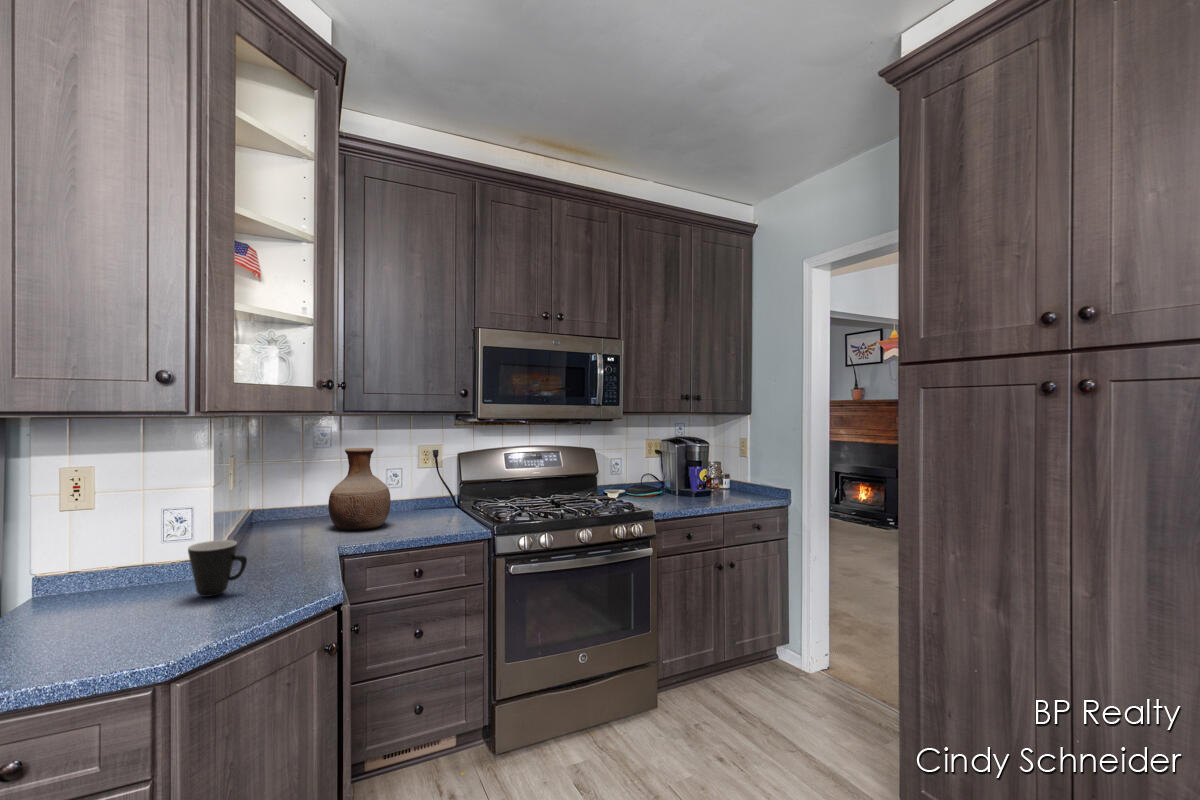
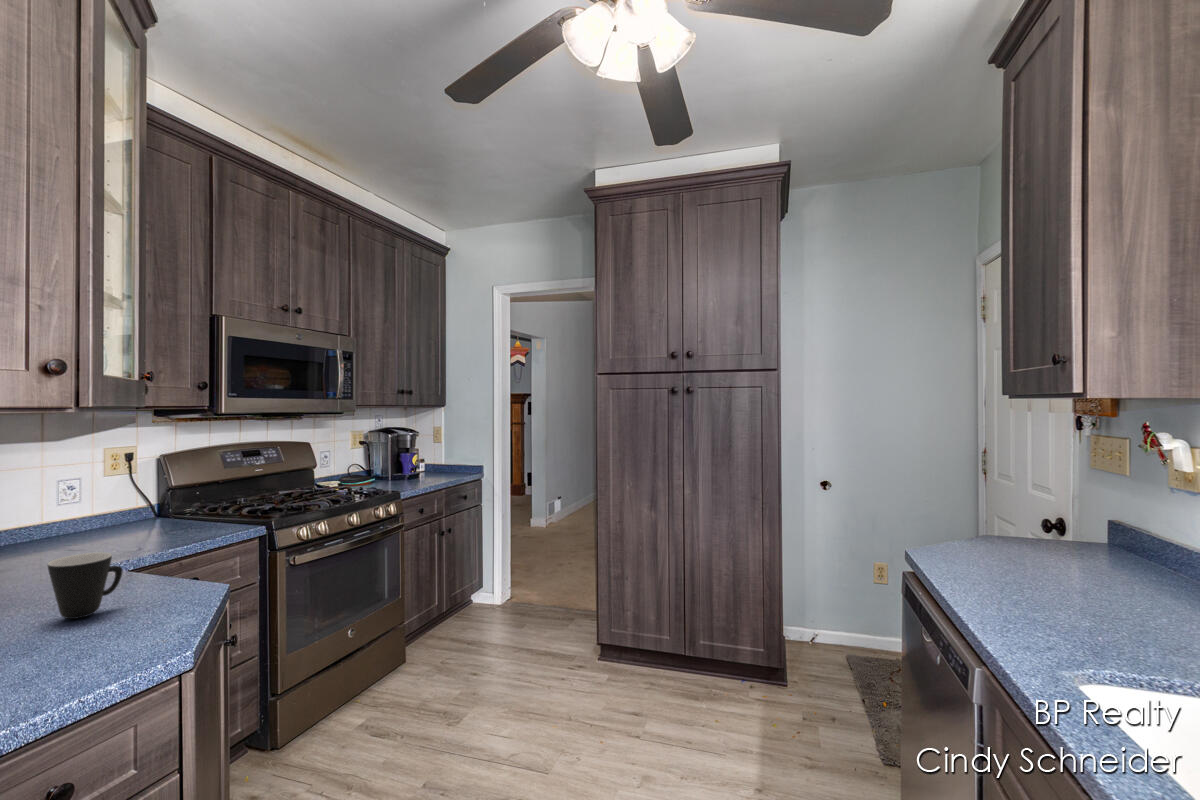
vase: present [328,448,391,531] -> none [29,450,126,554]

